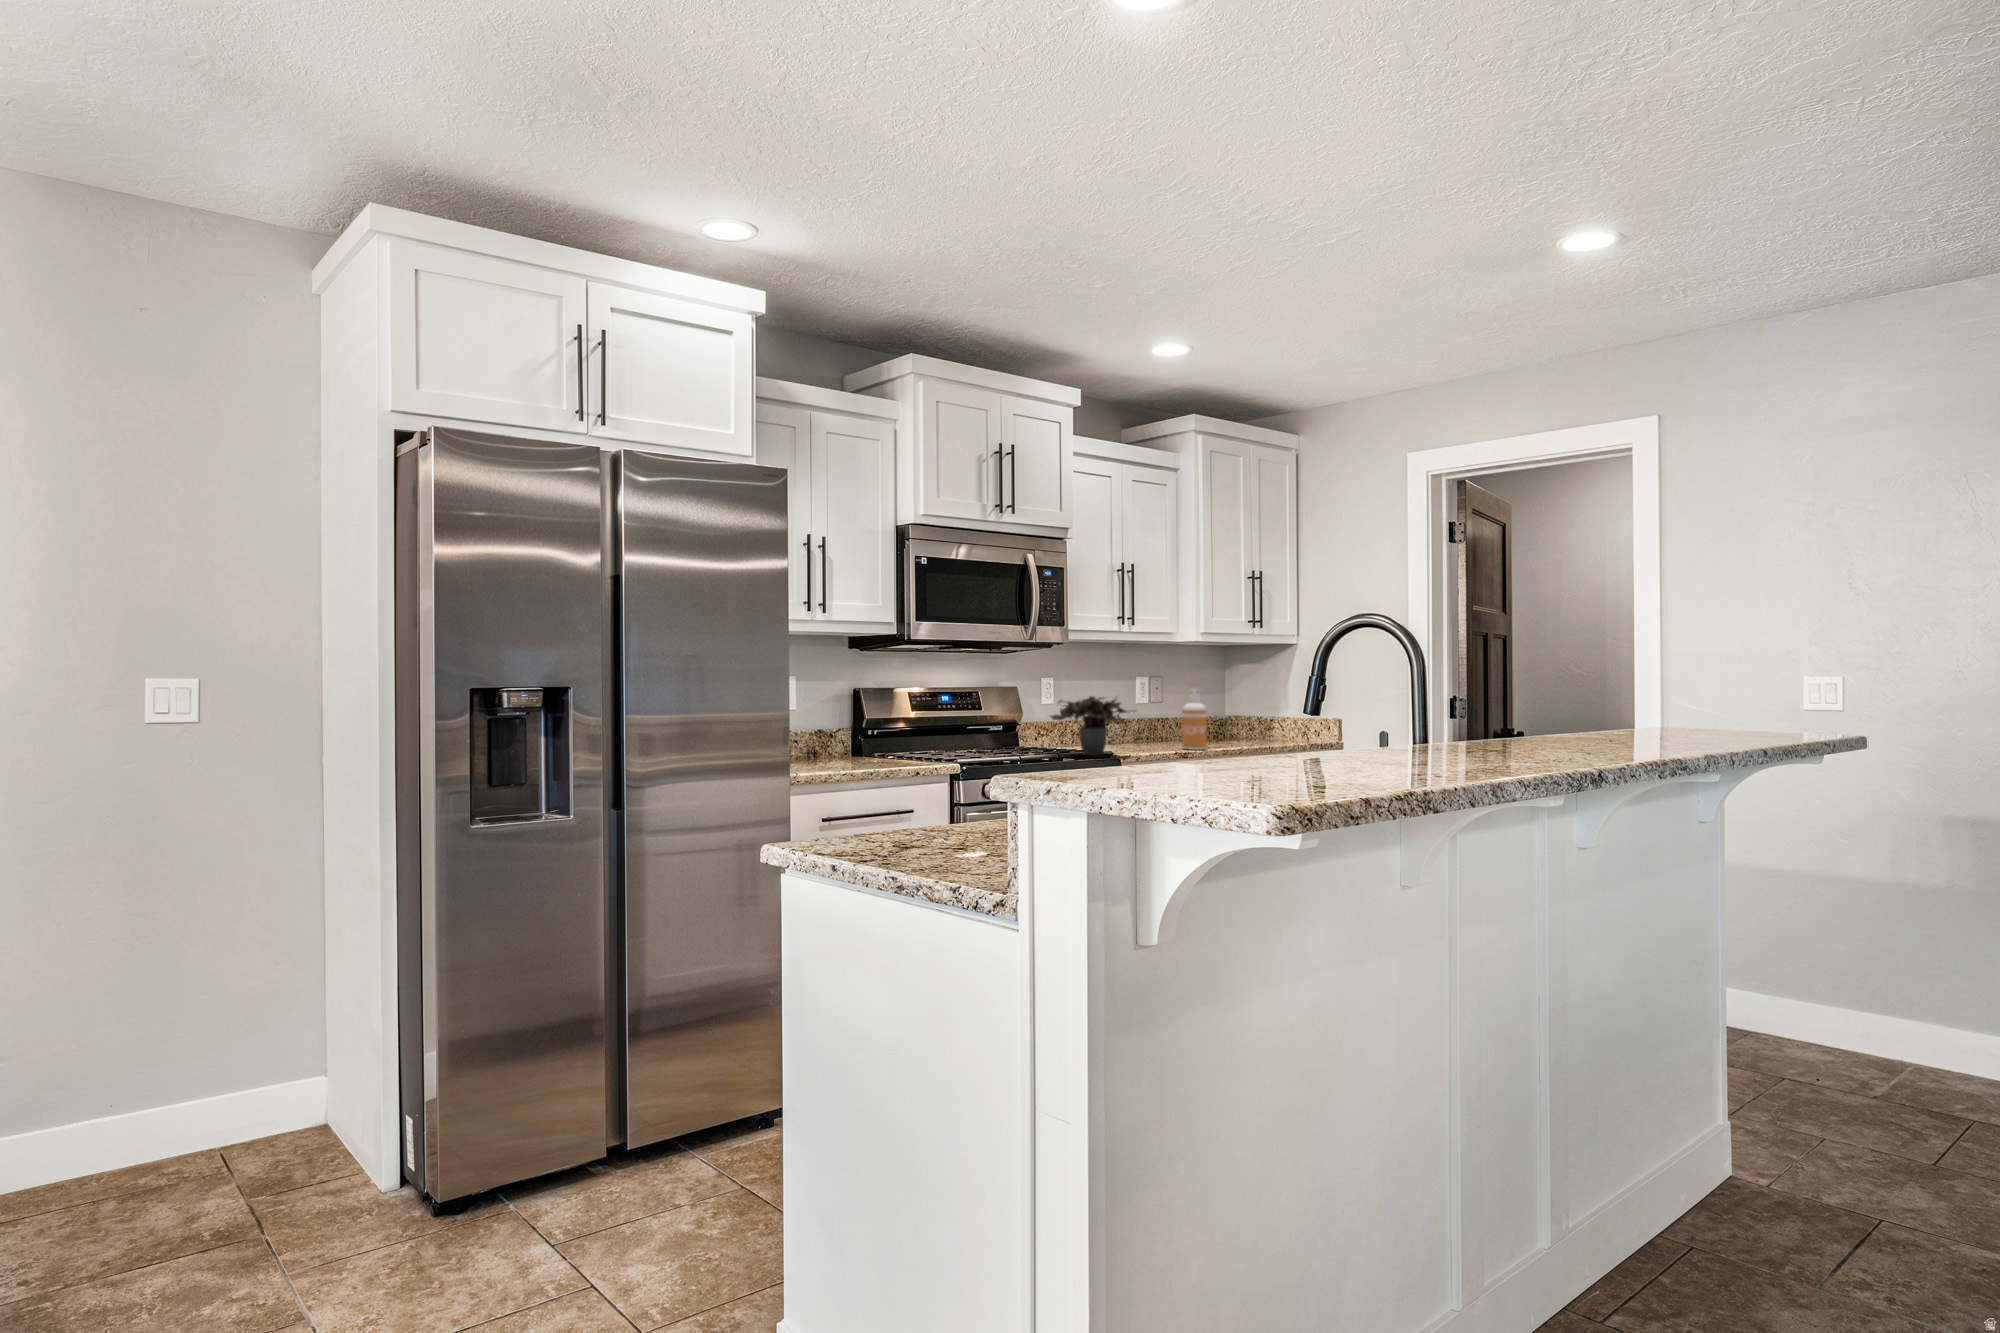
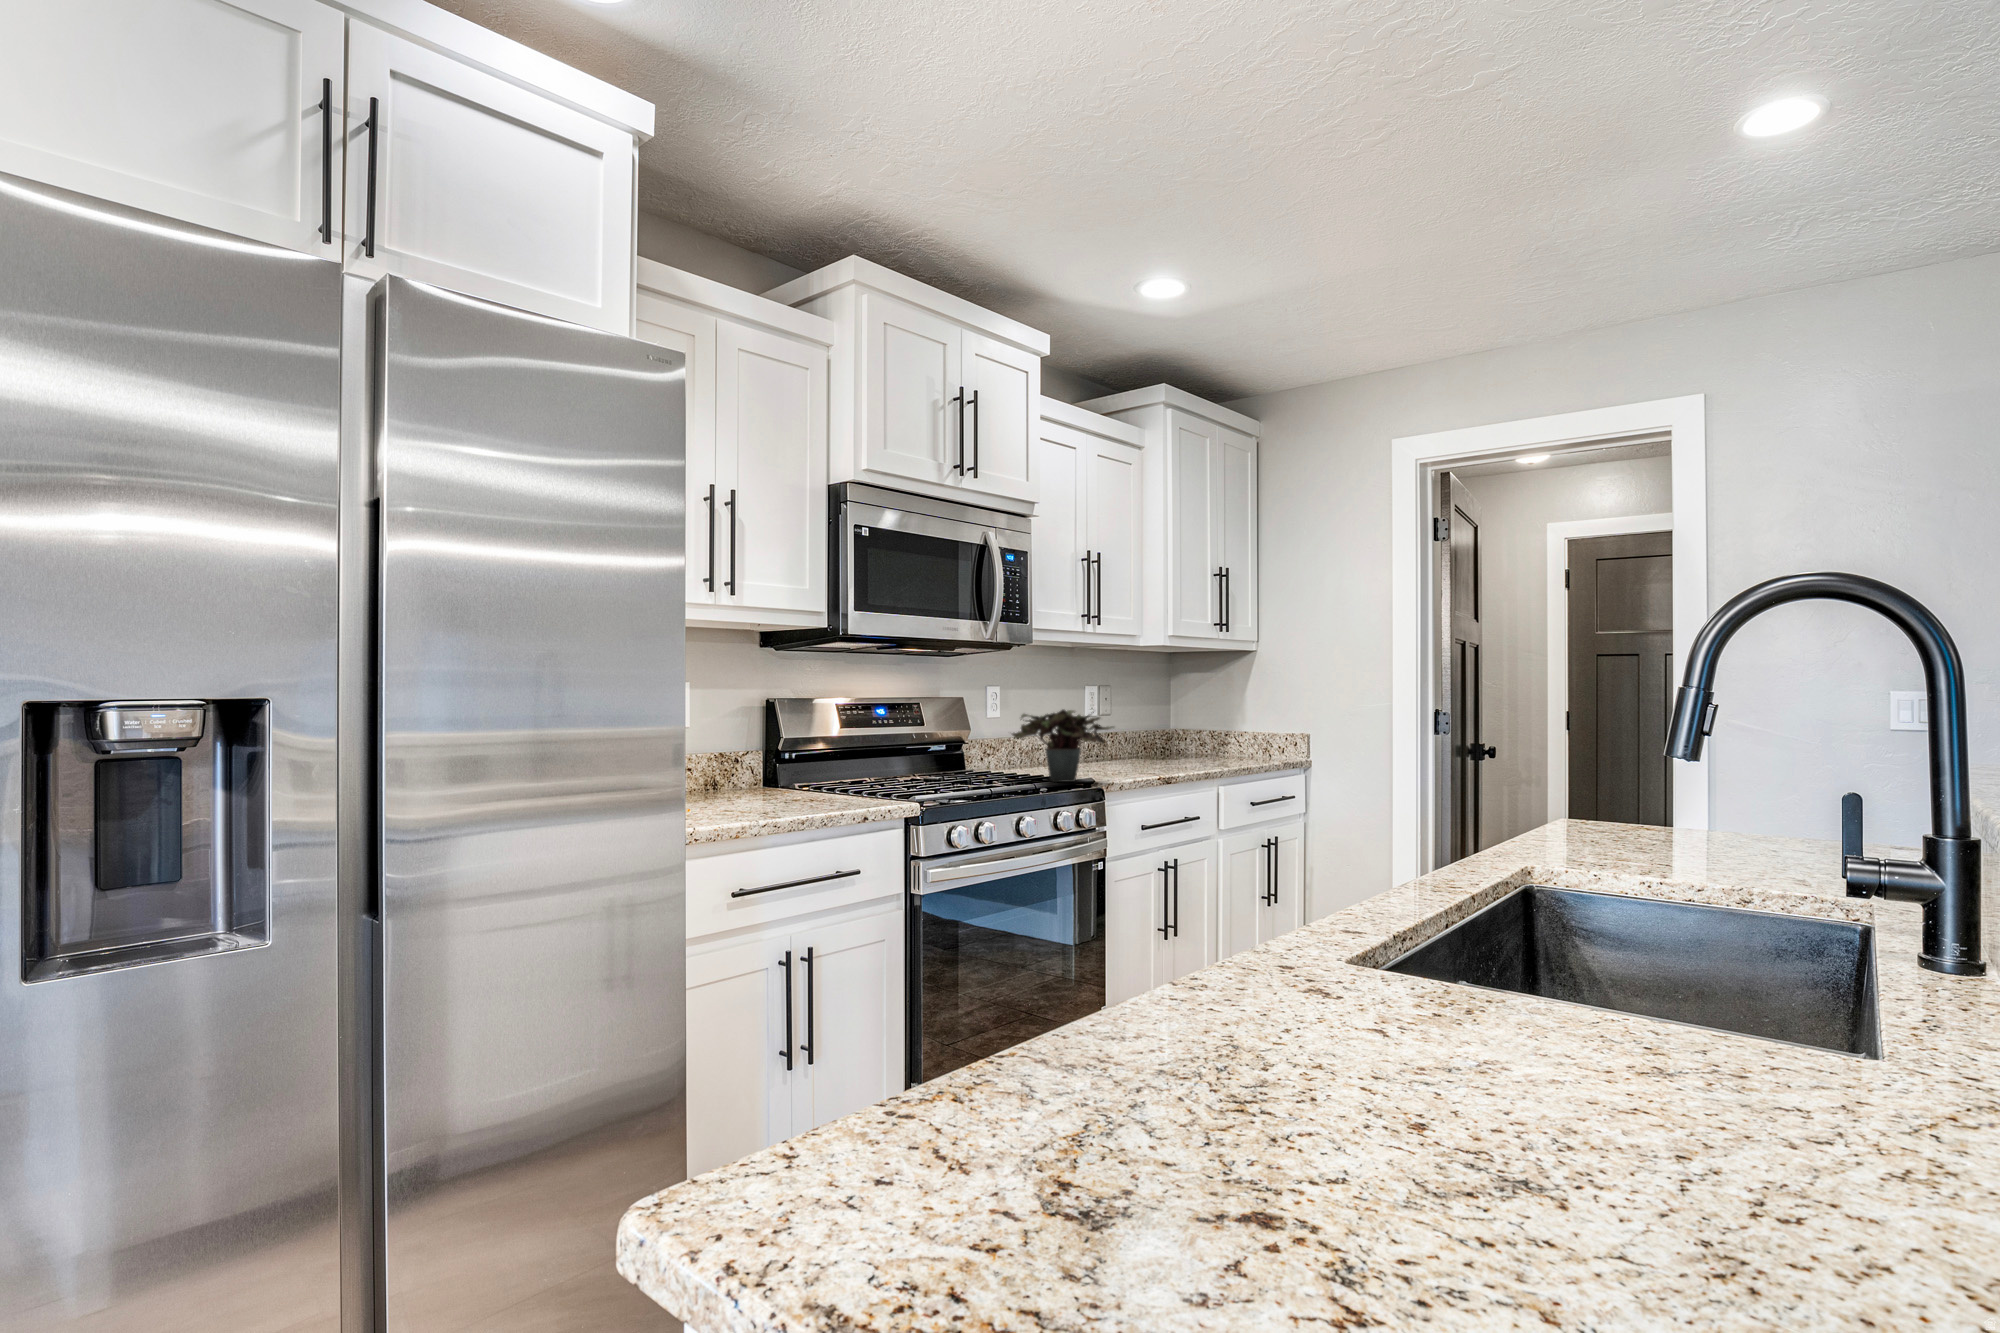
soap dispenser: present [1182,689,1207,750] -> none [1149,700,1177,771]

